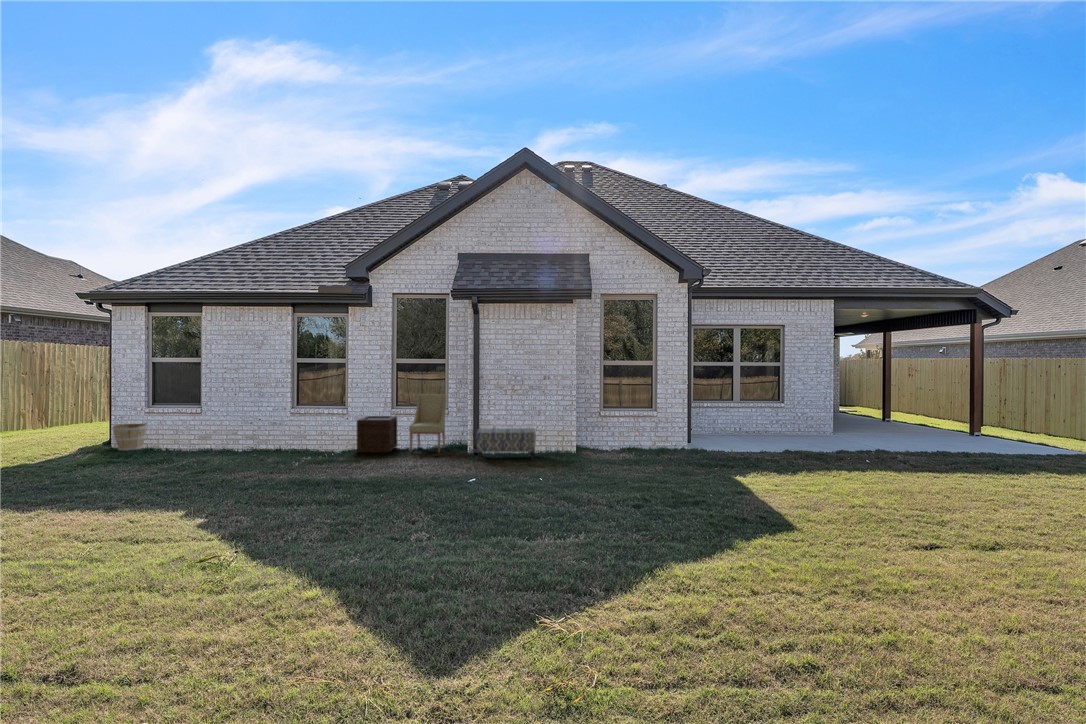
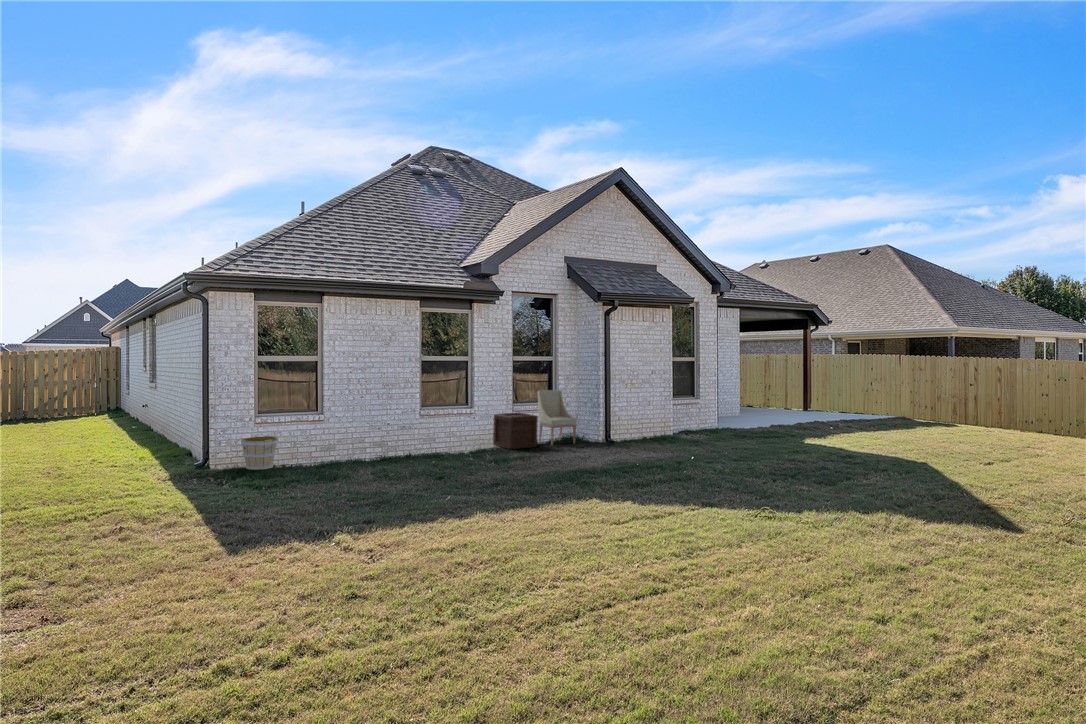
bench: present [476,428,536,460] -> none [613,416,665,445]

